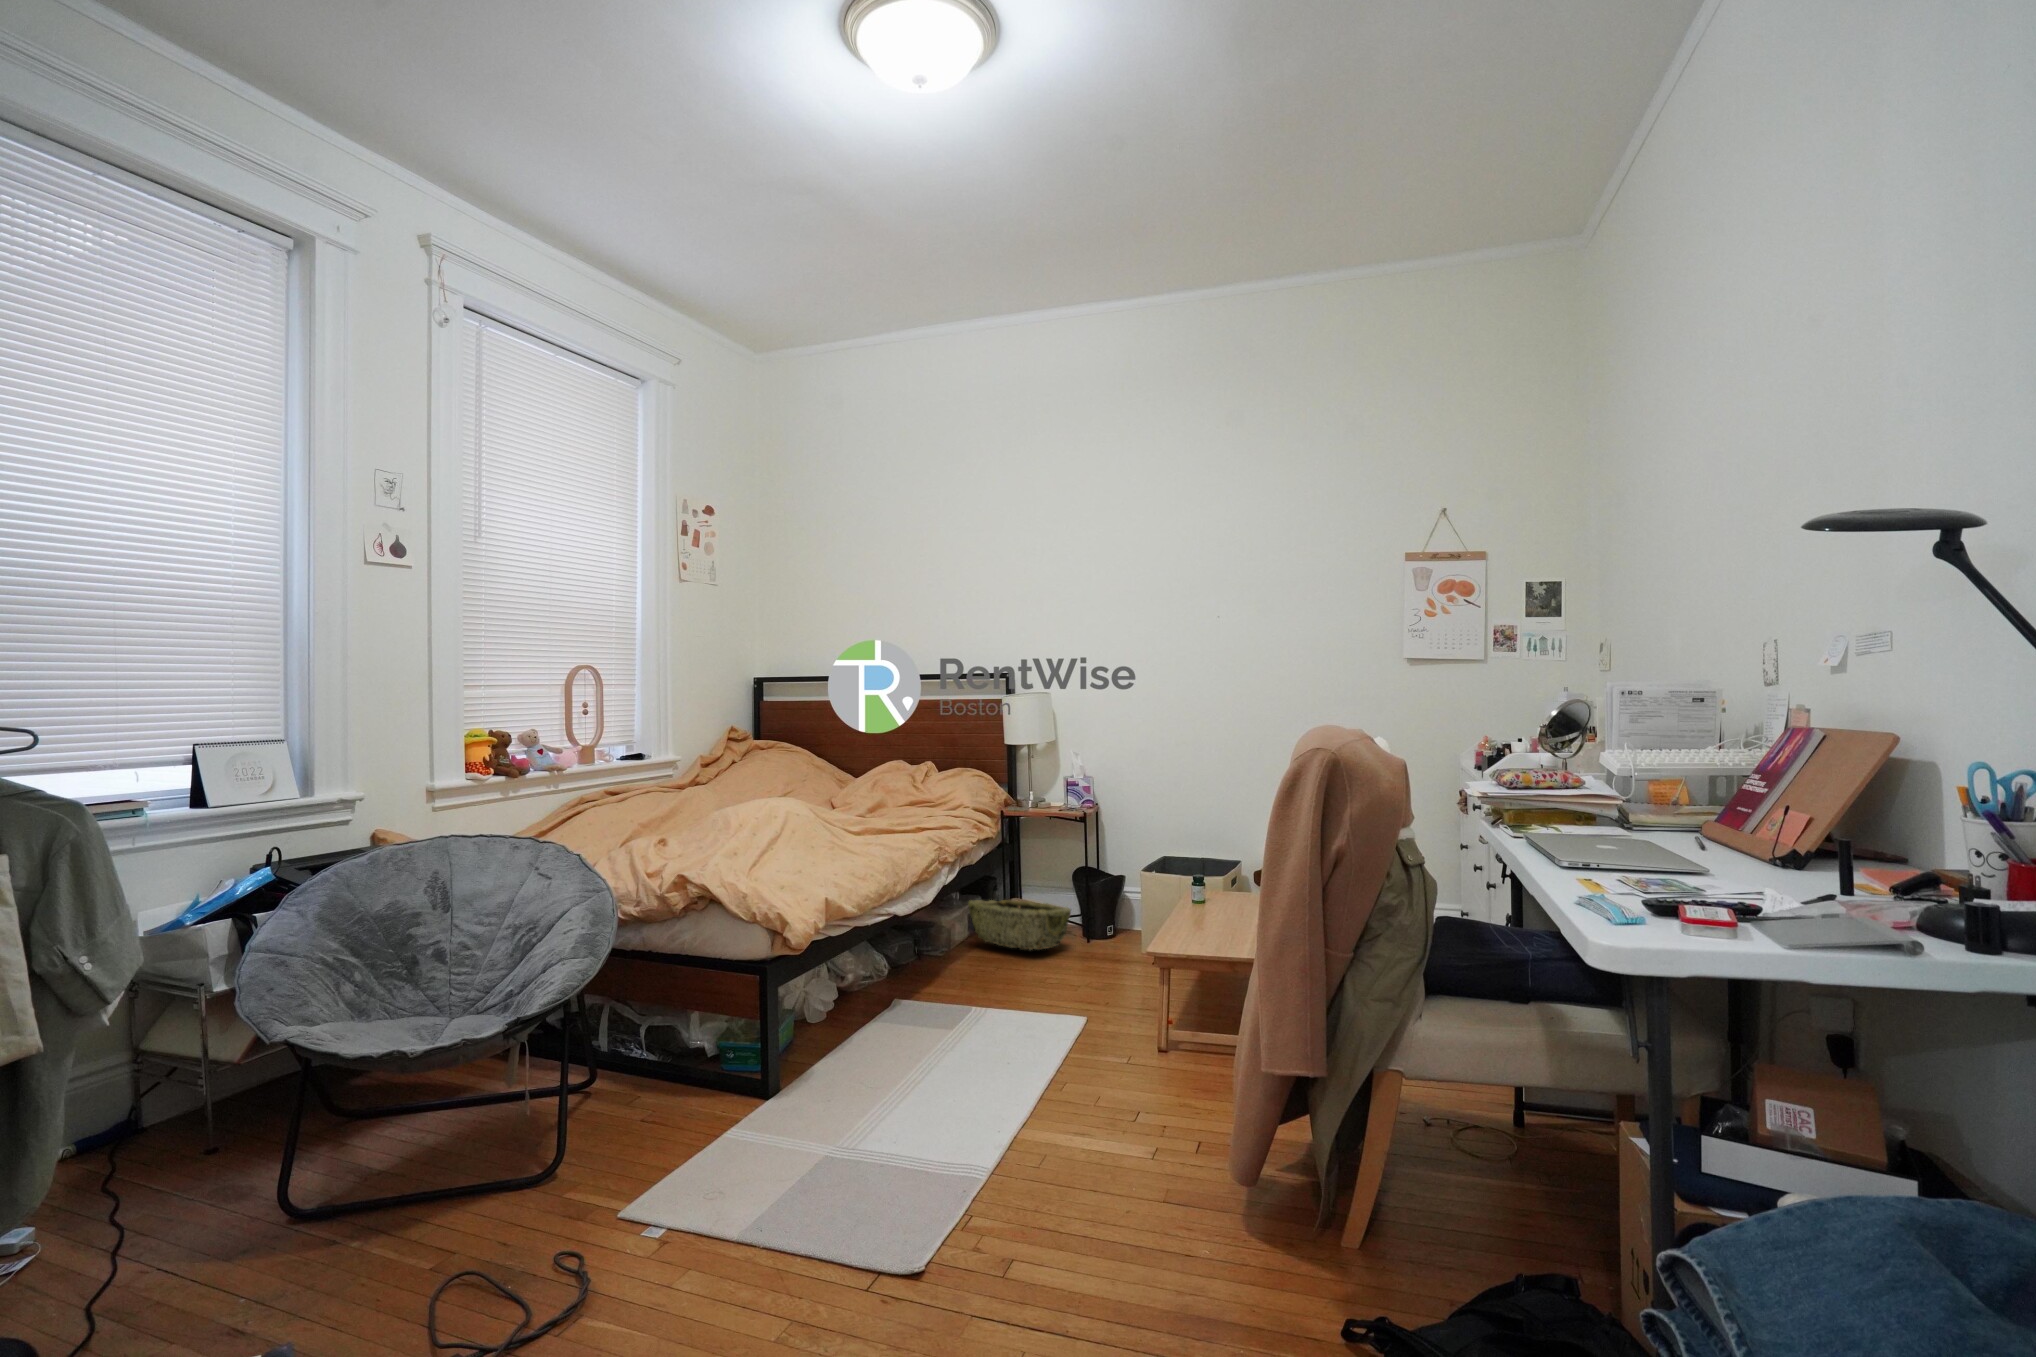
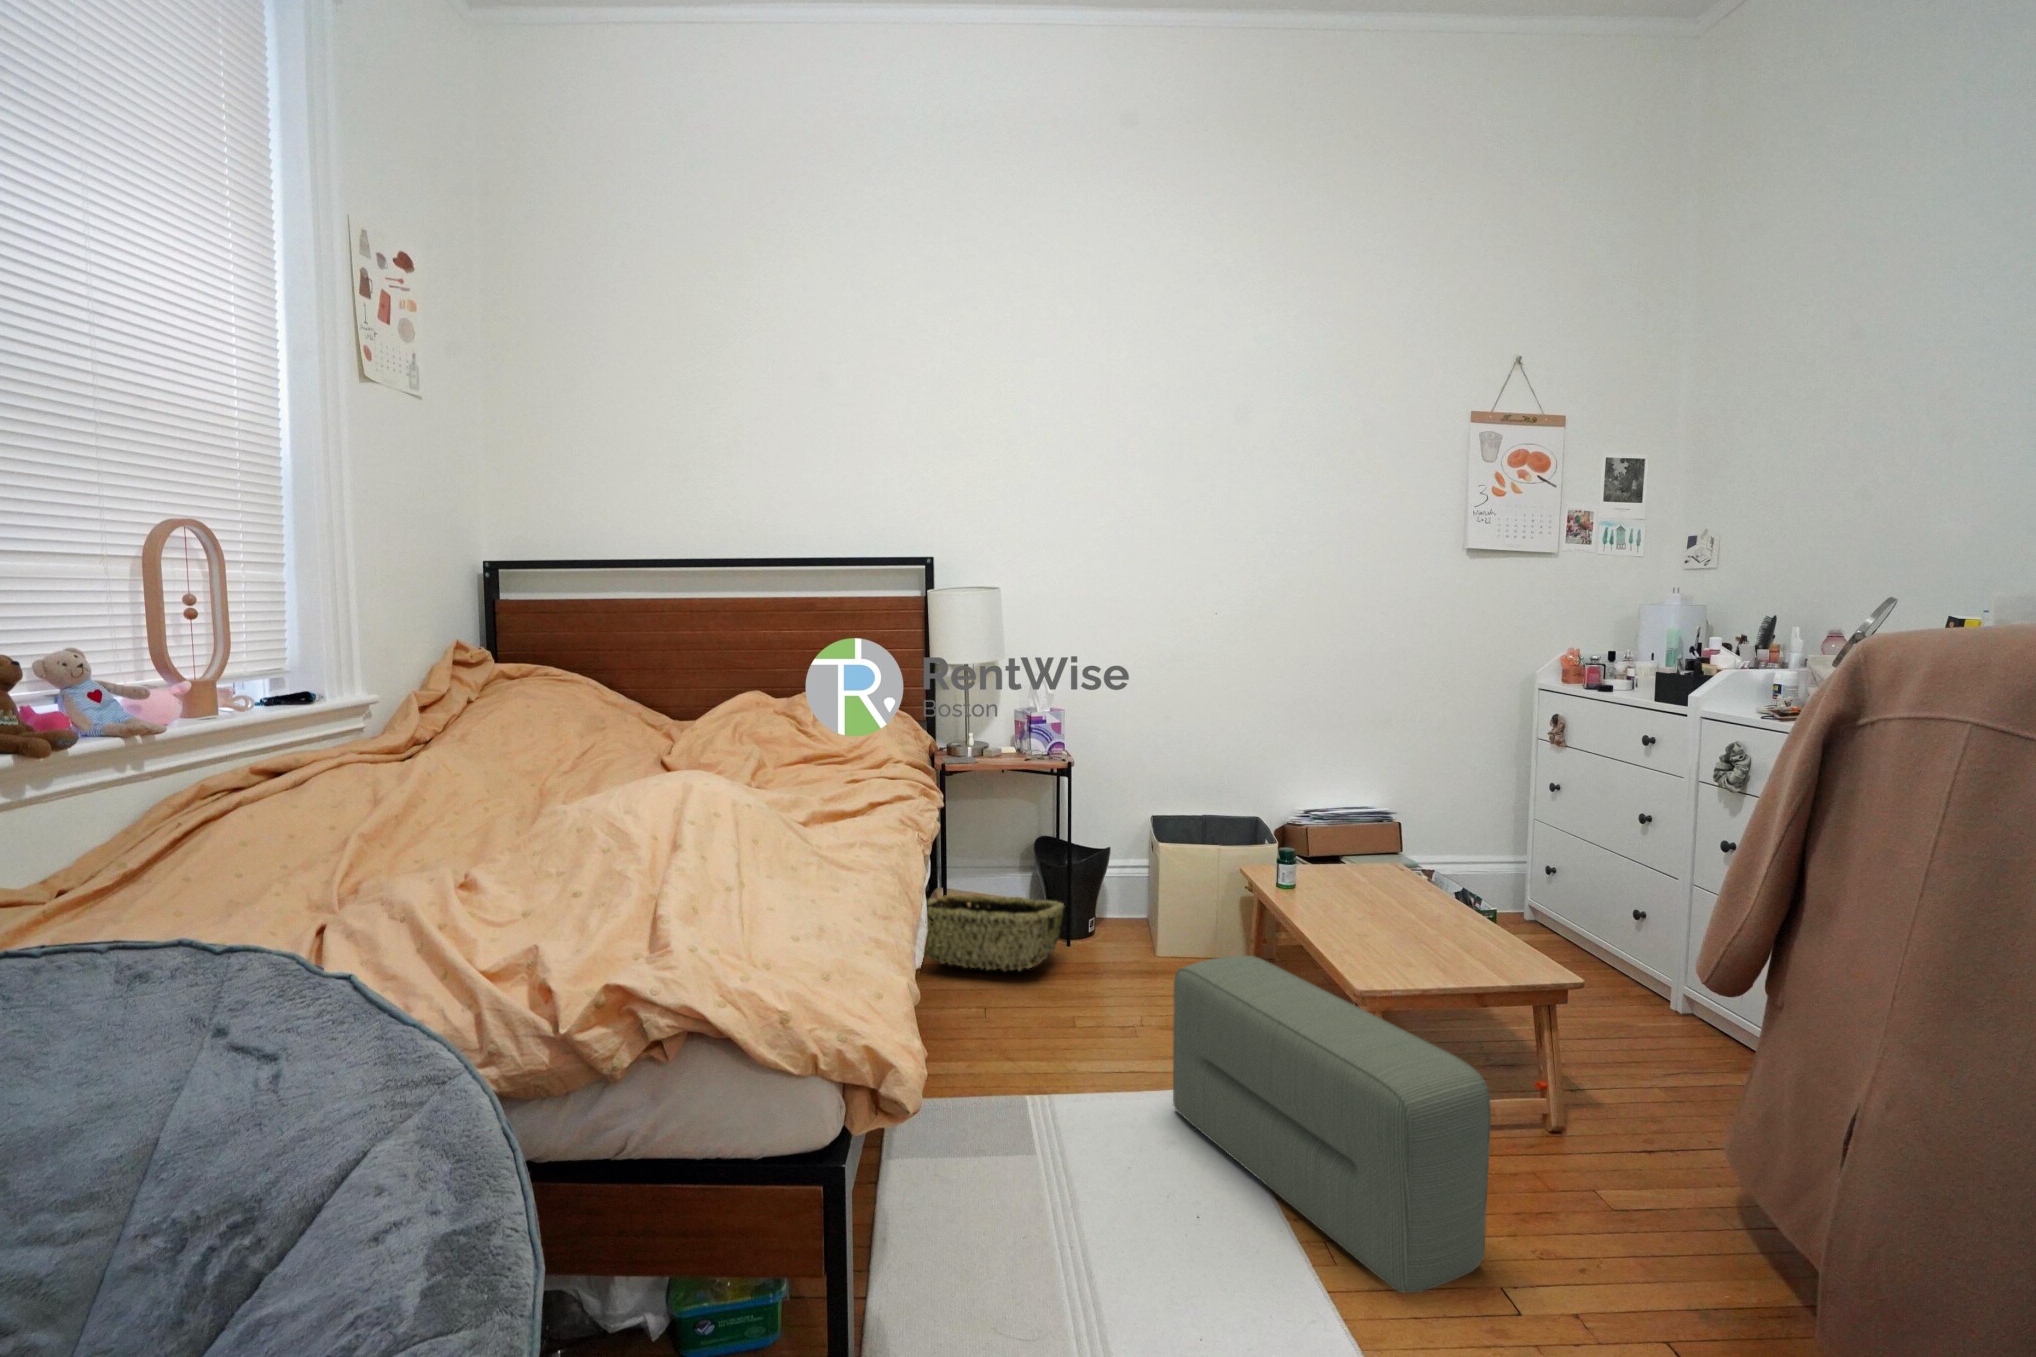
pouf: none [1045,931,1136,1110] -> present [1173,956,1491,1293]

